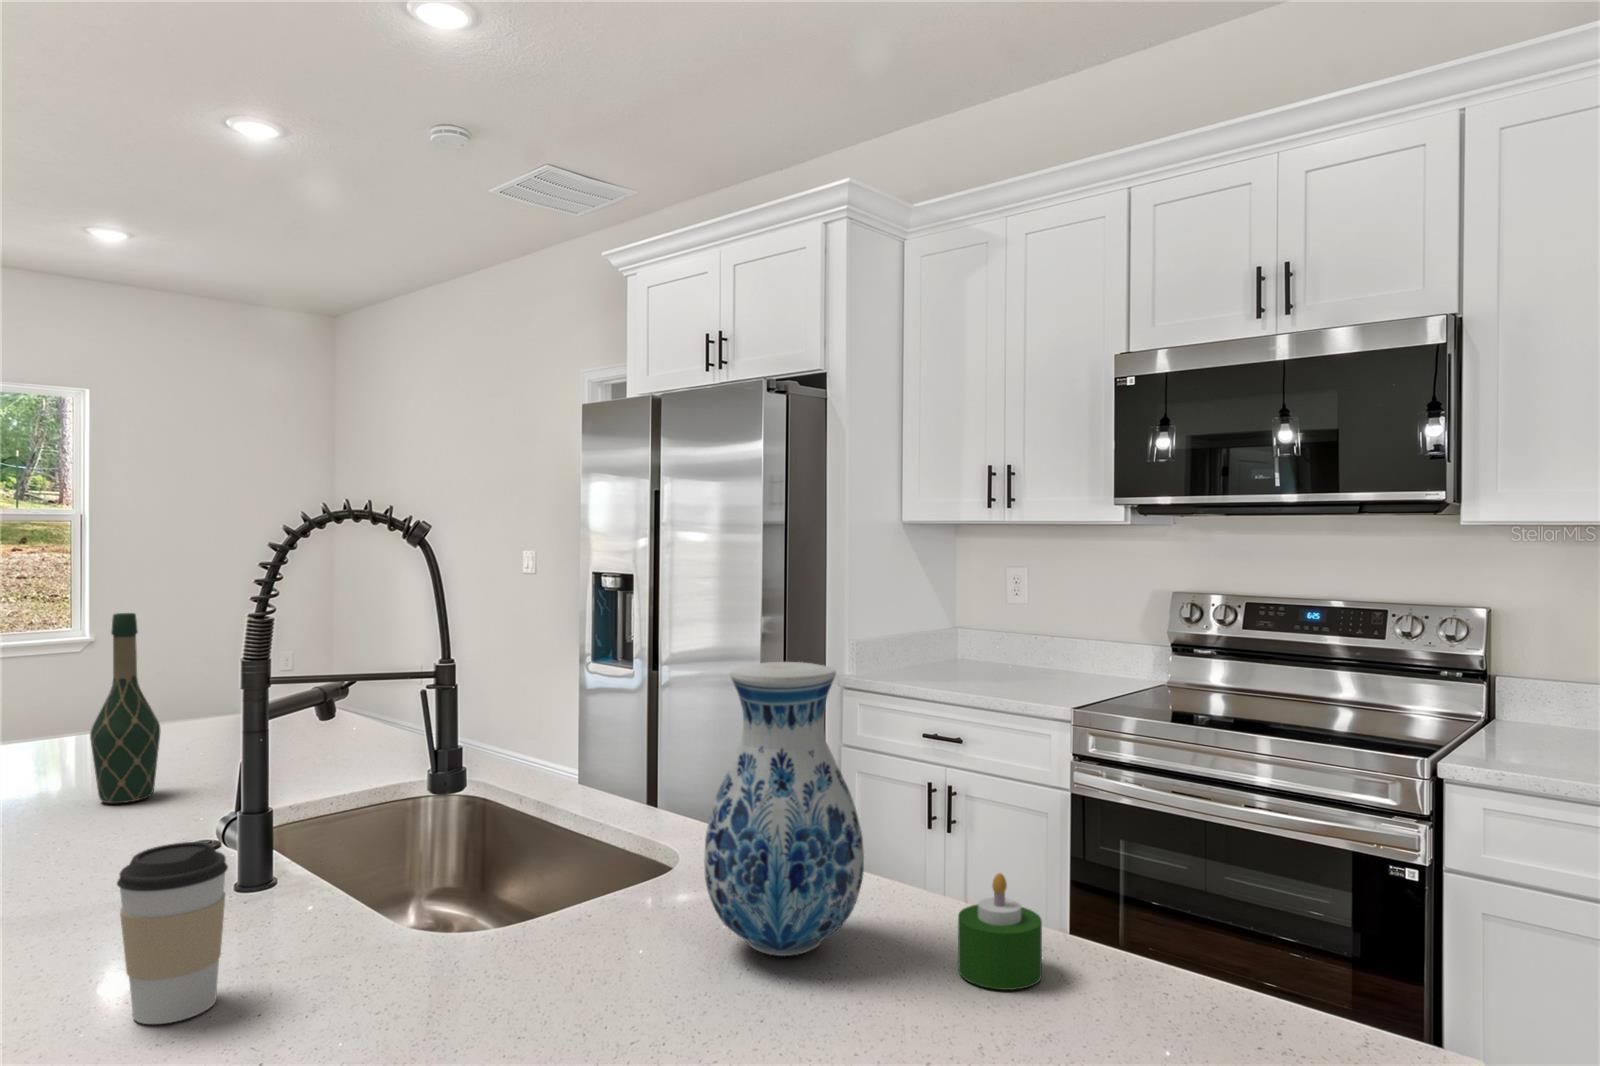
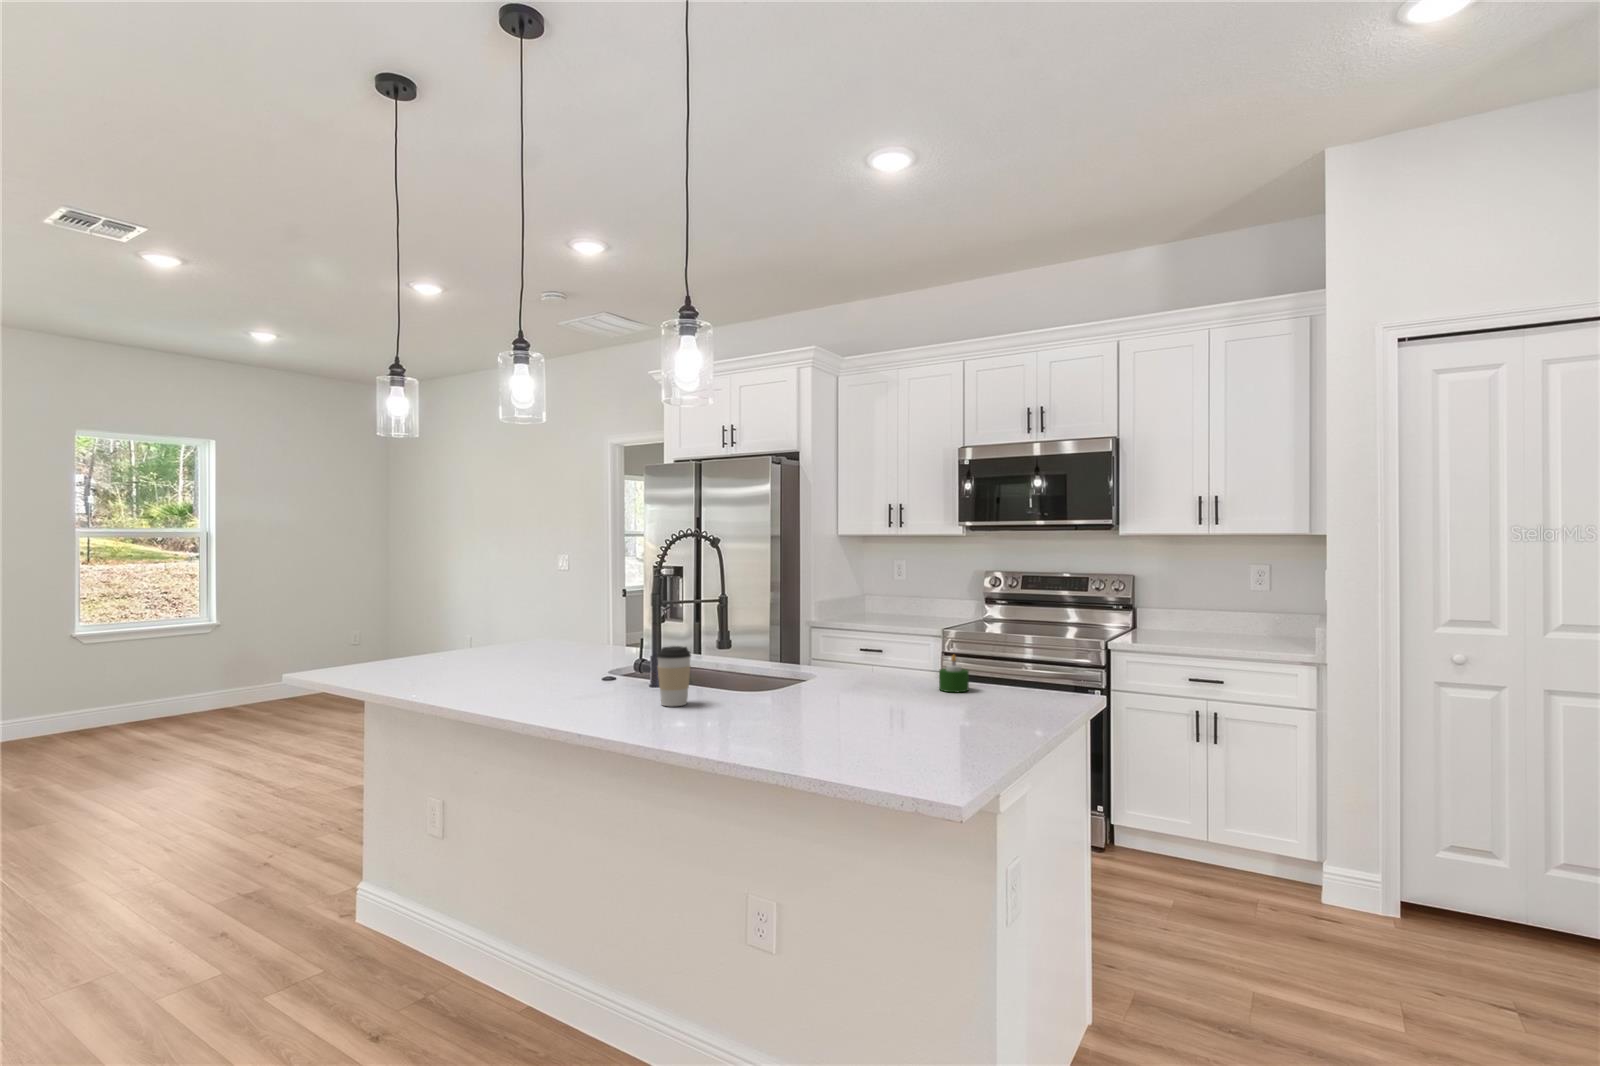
wine bottle: present [90,613,160,803] -> none [508,575,537,665]
vase: present [704,662,864,956] -> none [845,583,904,688]

